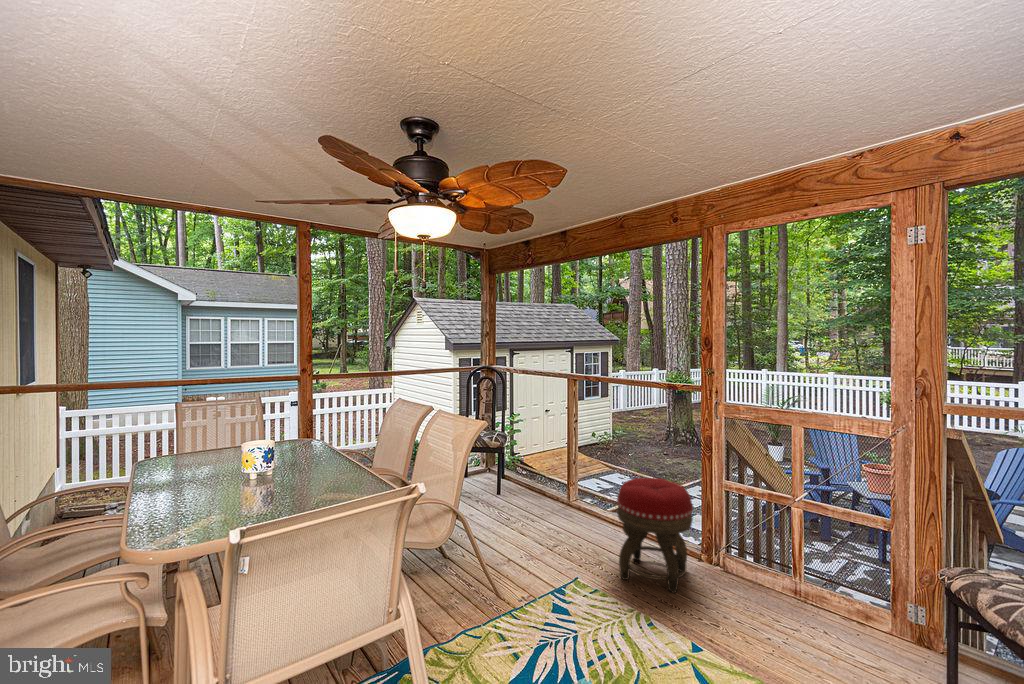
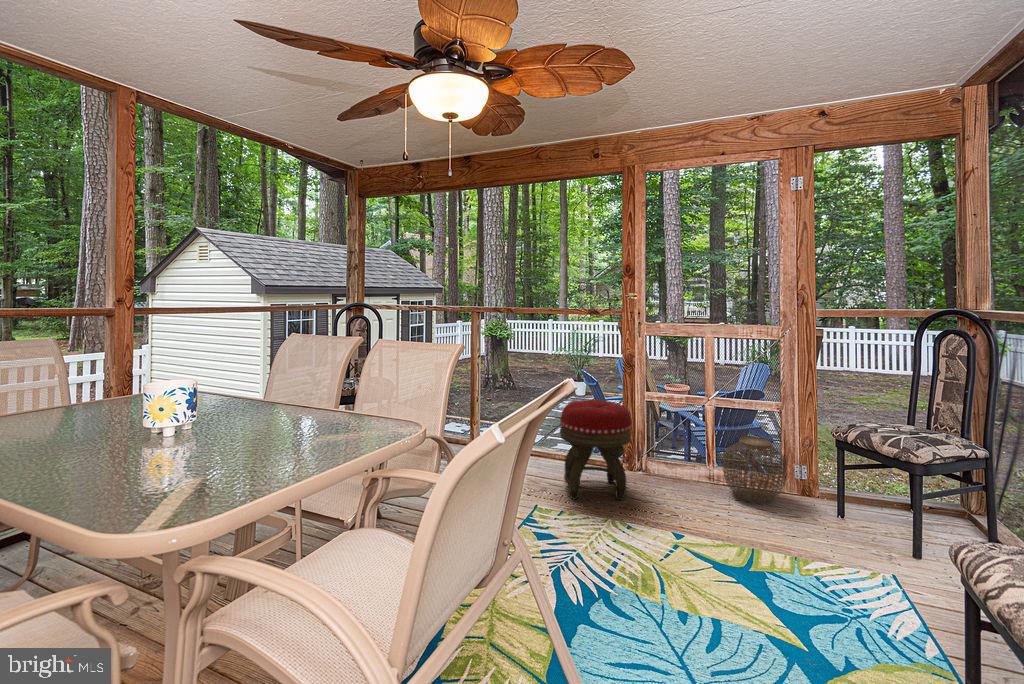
woven basket: none [810,552,896,643] -> present [723,437,787,503]

